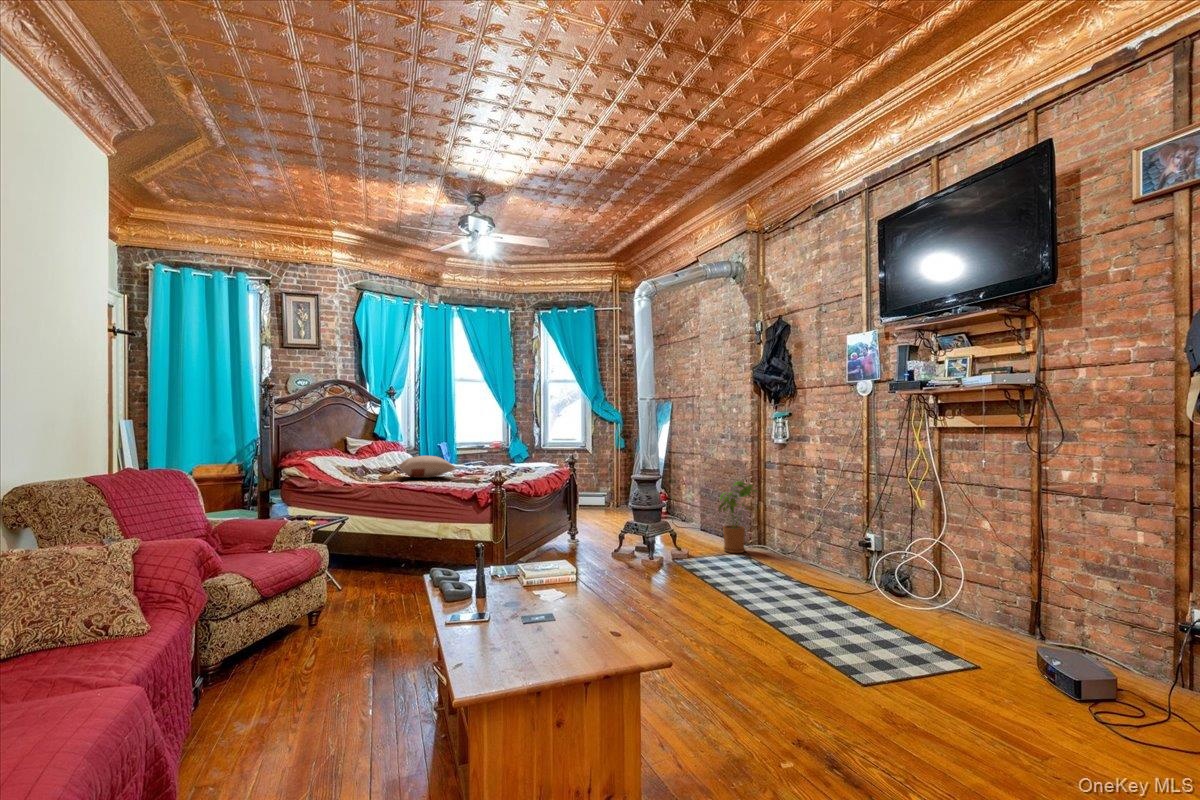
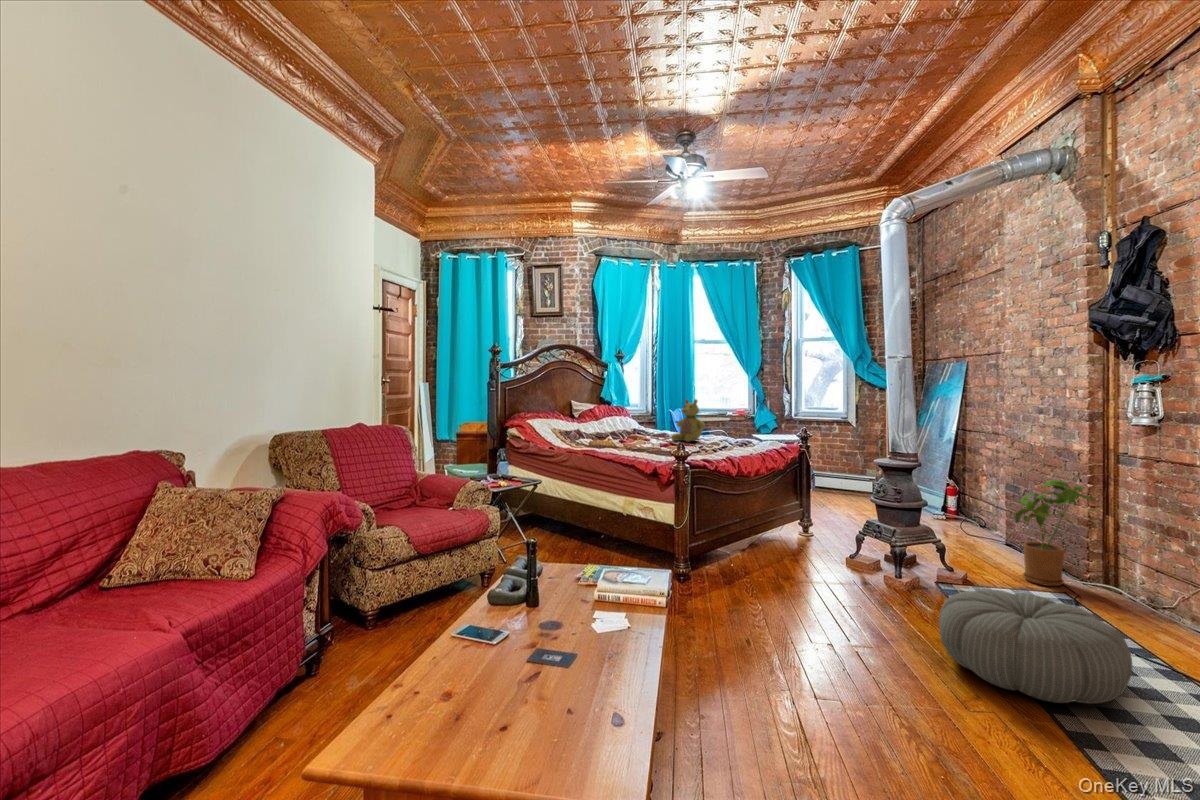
stuffed bear: none [458,433,490,473] -> present [671,399,706,442]
pillow: present [399,456,455,478] -> none [600,422,658,445]
pouf: none [698,552,797,611] -> present [939,589,1132,704]

